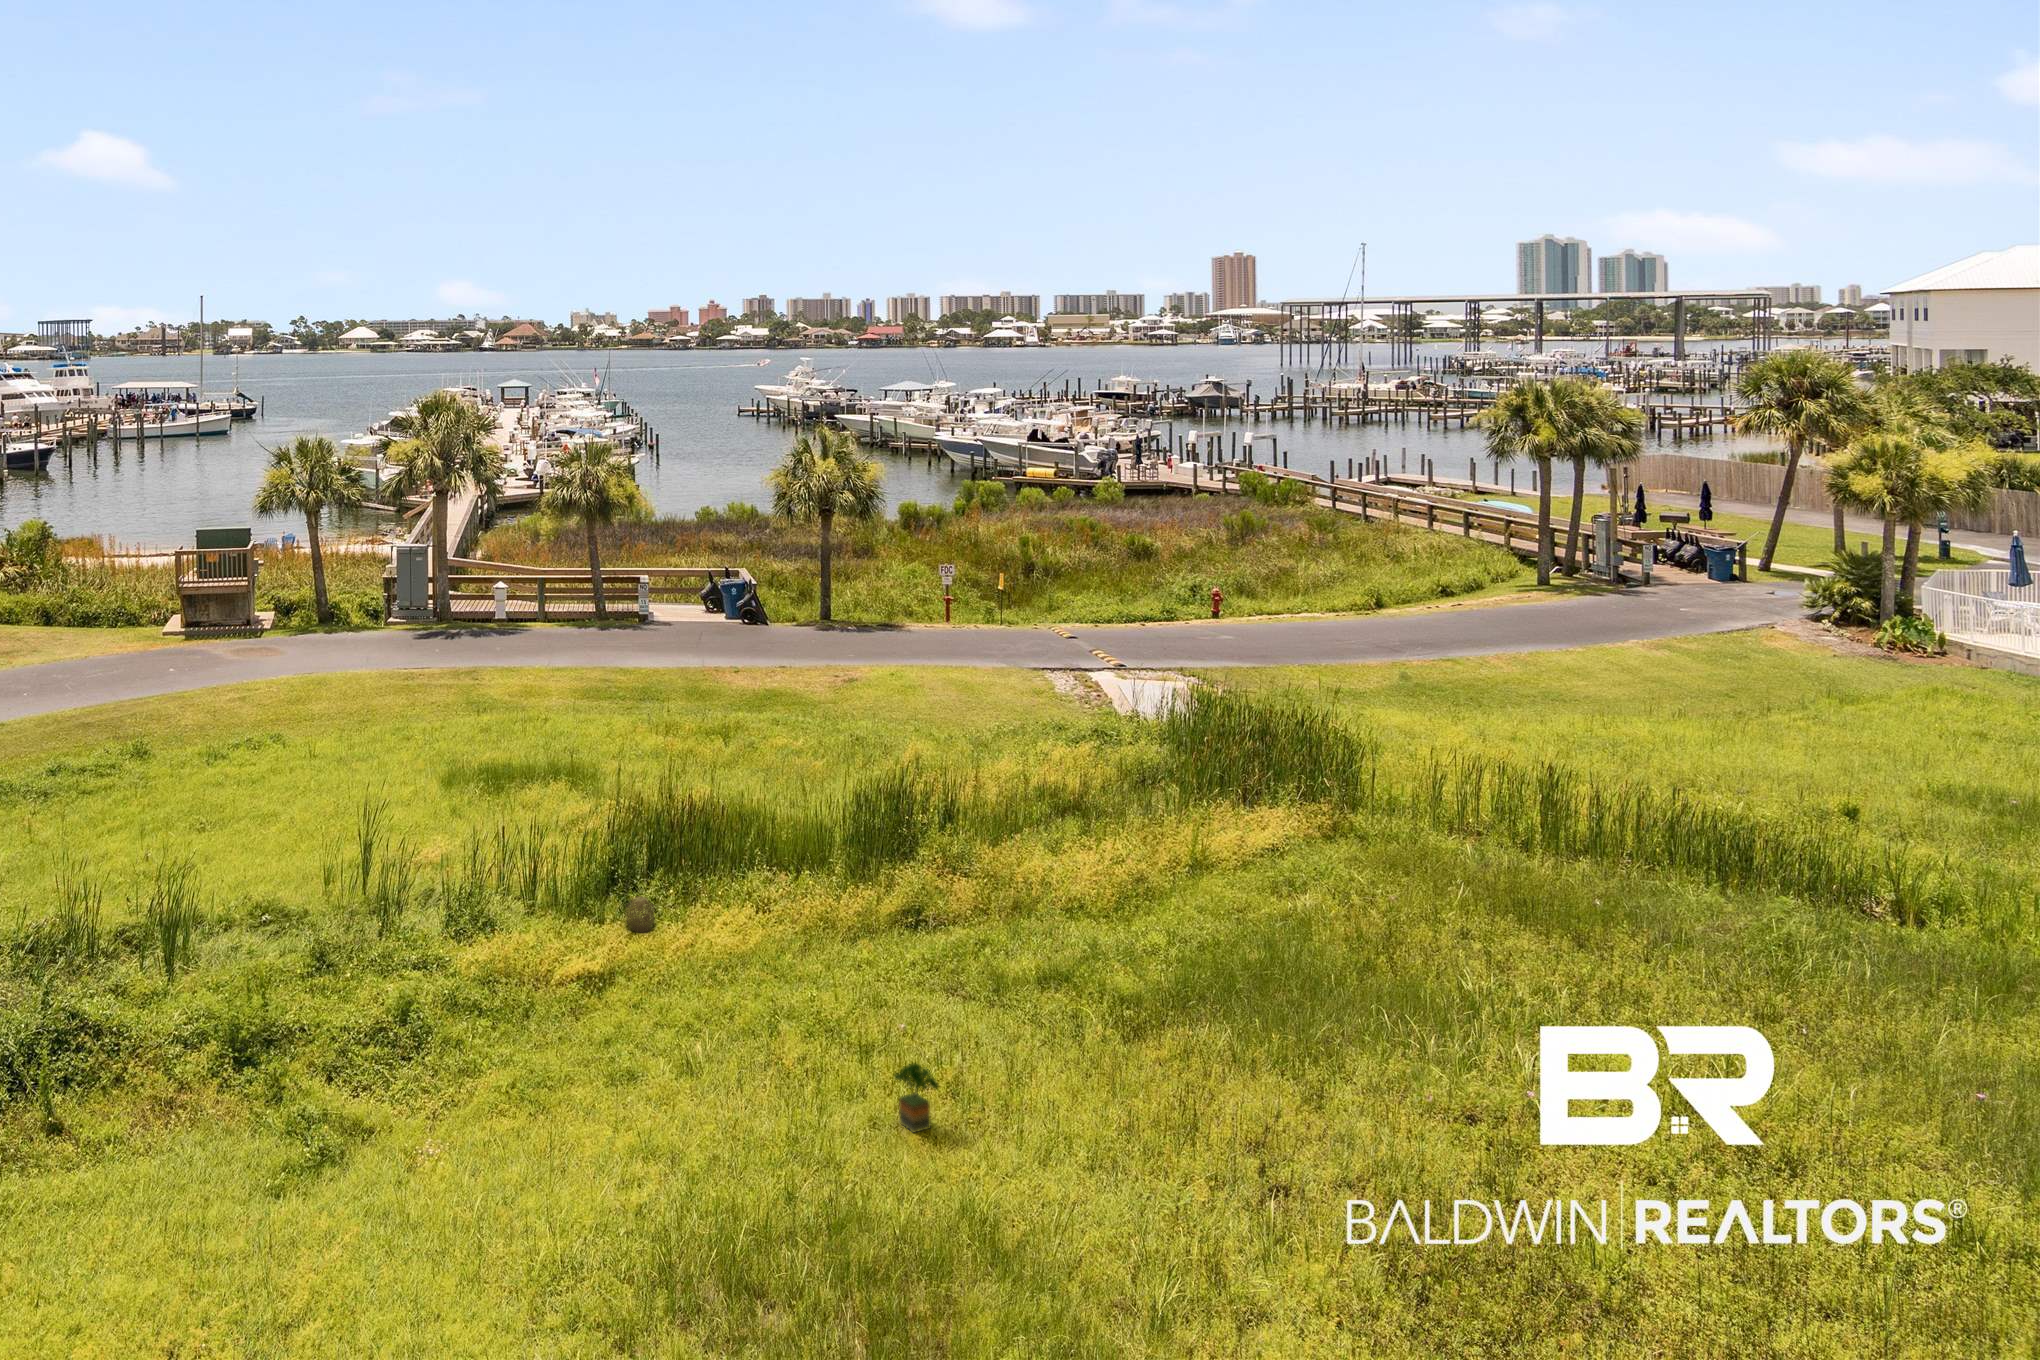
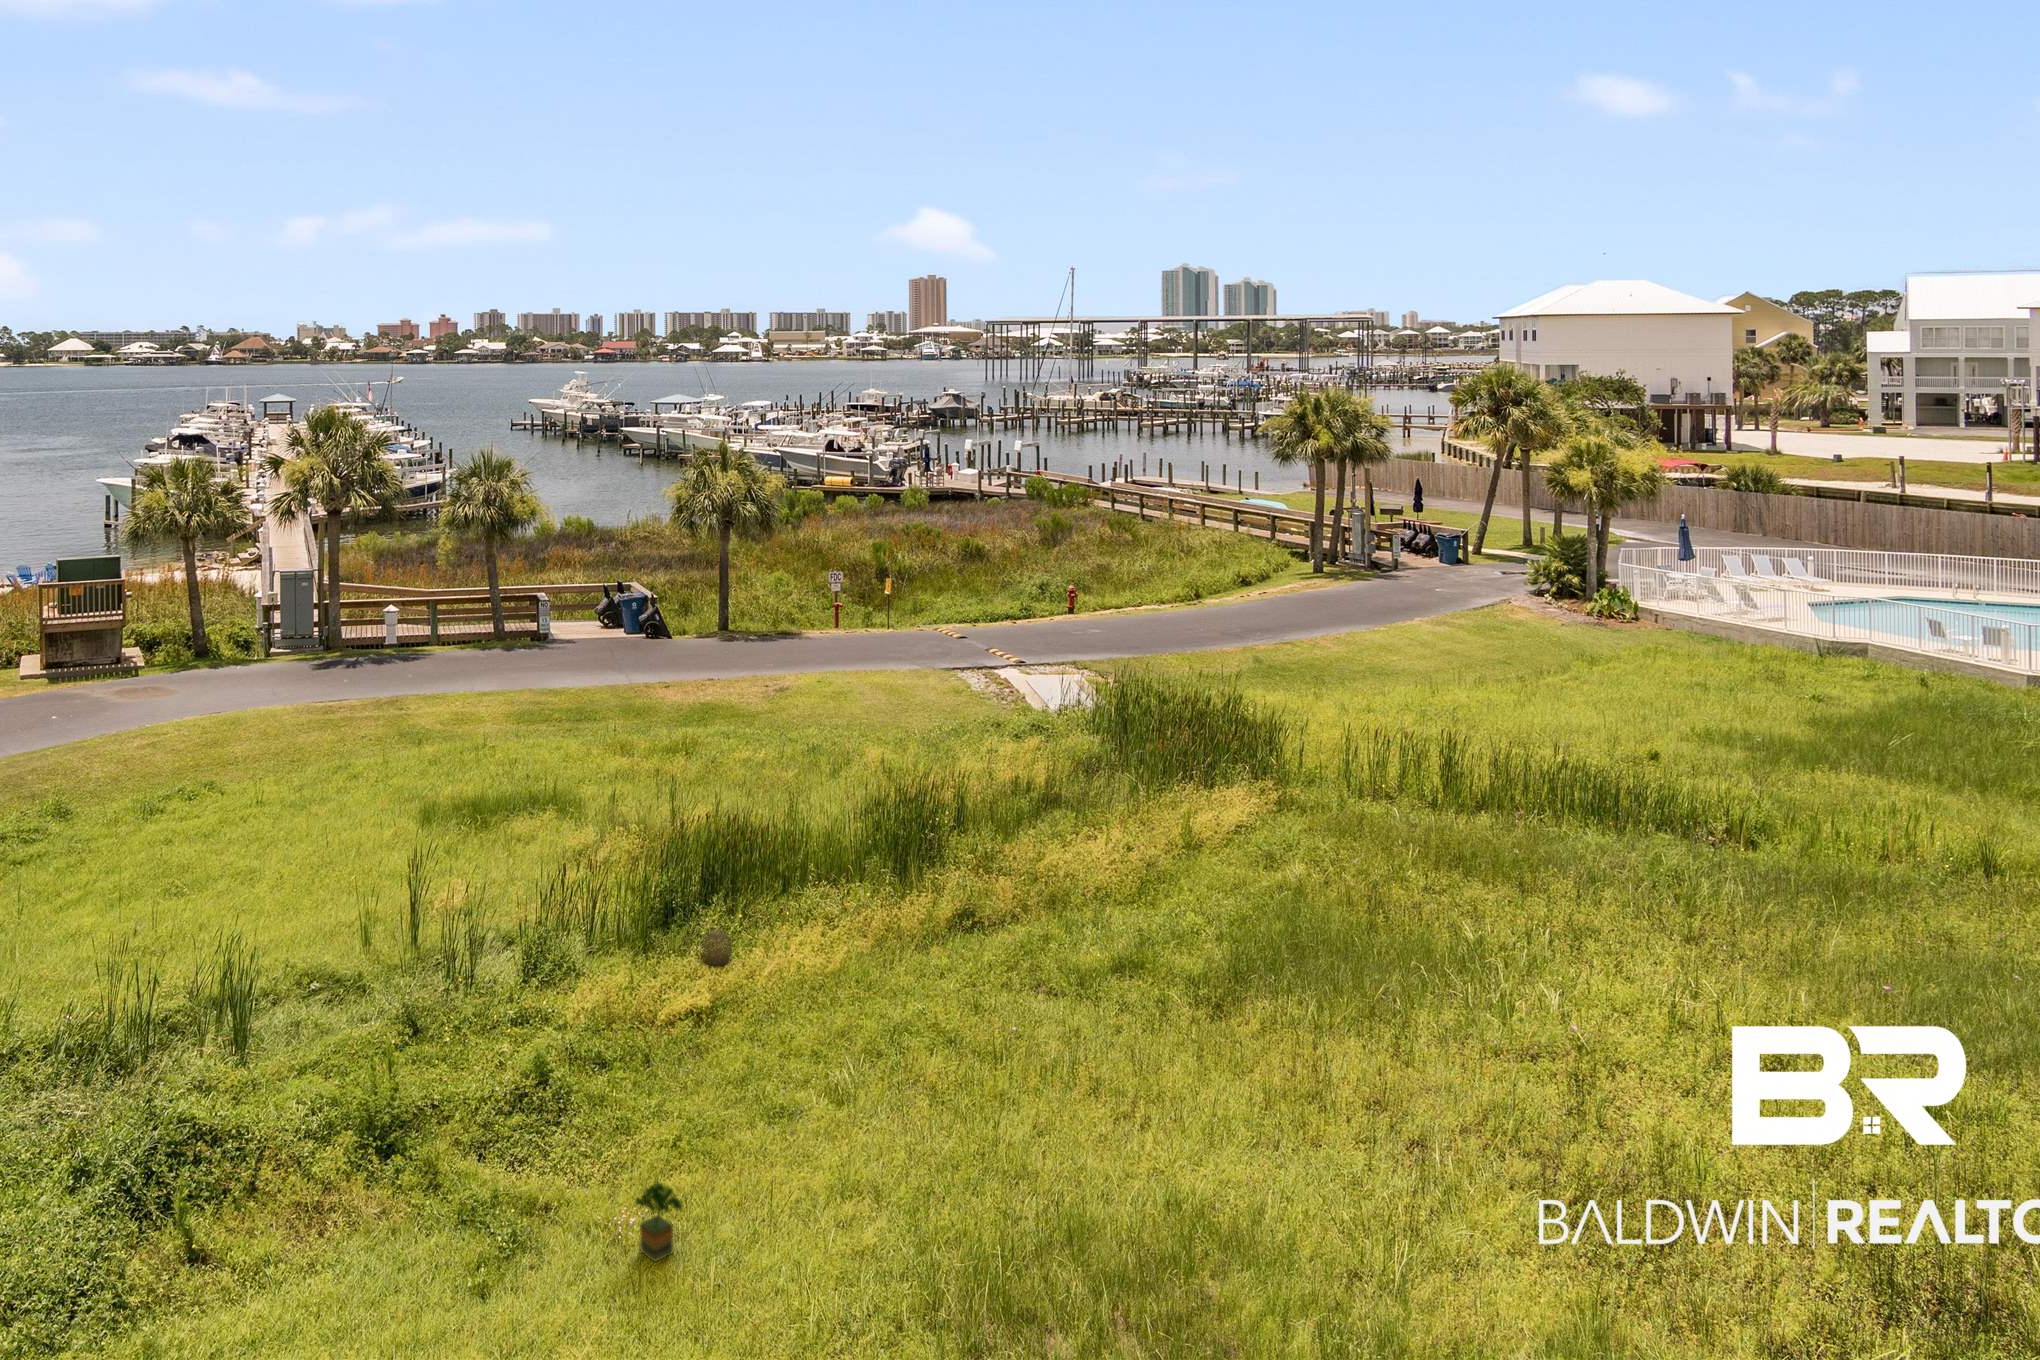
potted tree: present [894,1063,939,1133] -> present [635,1182,682,1262]

